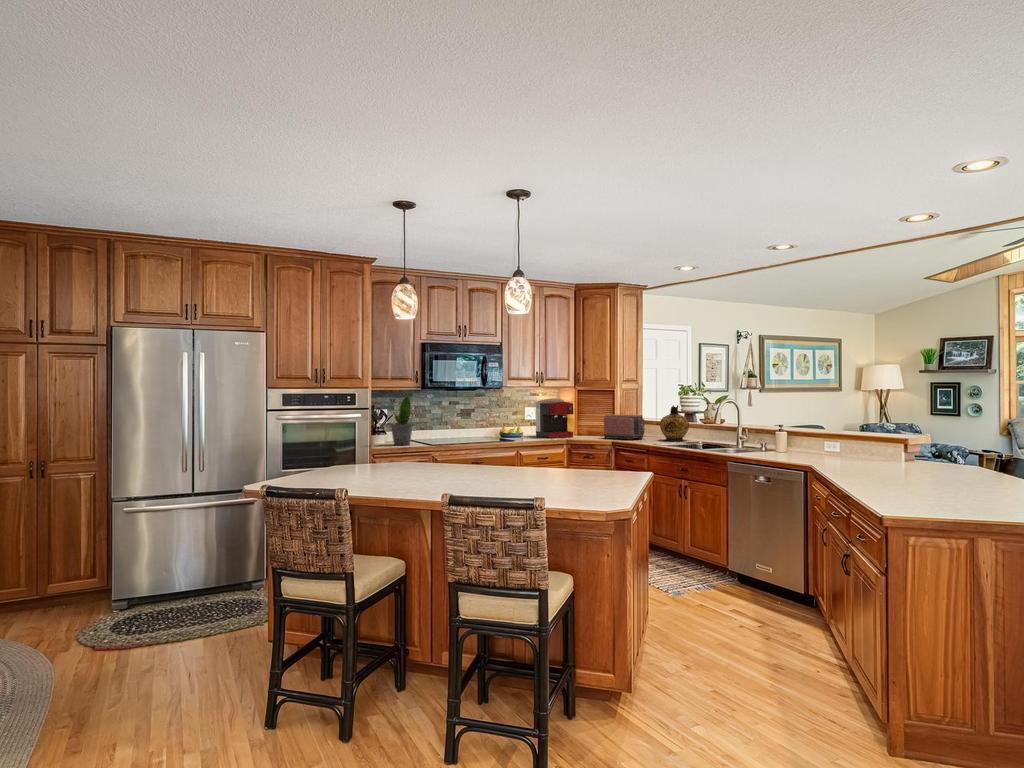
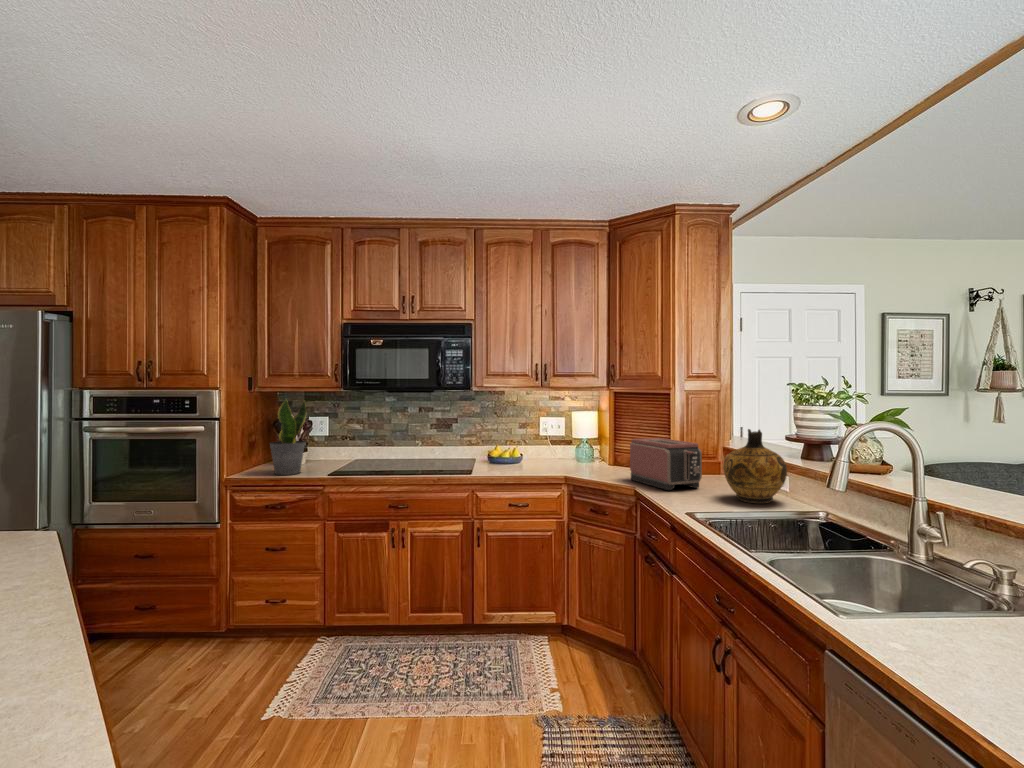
coffee maker: present [536,399,573,438] -> none [542,406,589,471]

